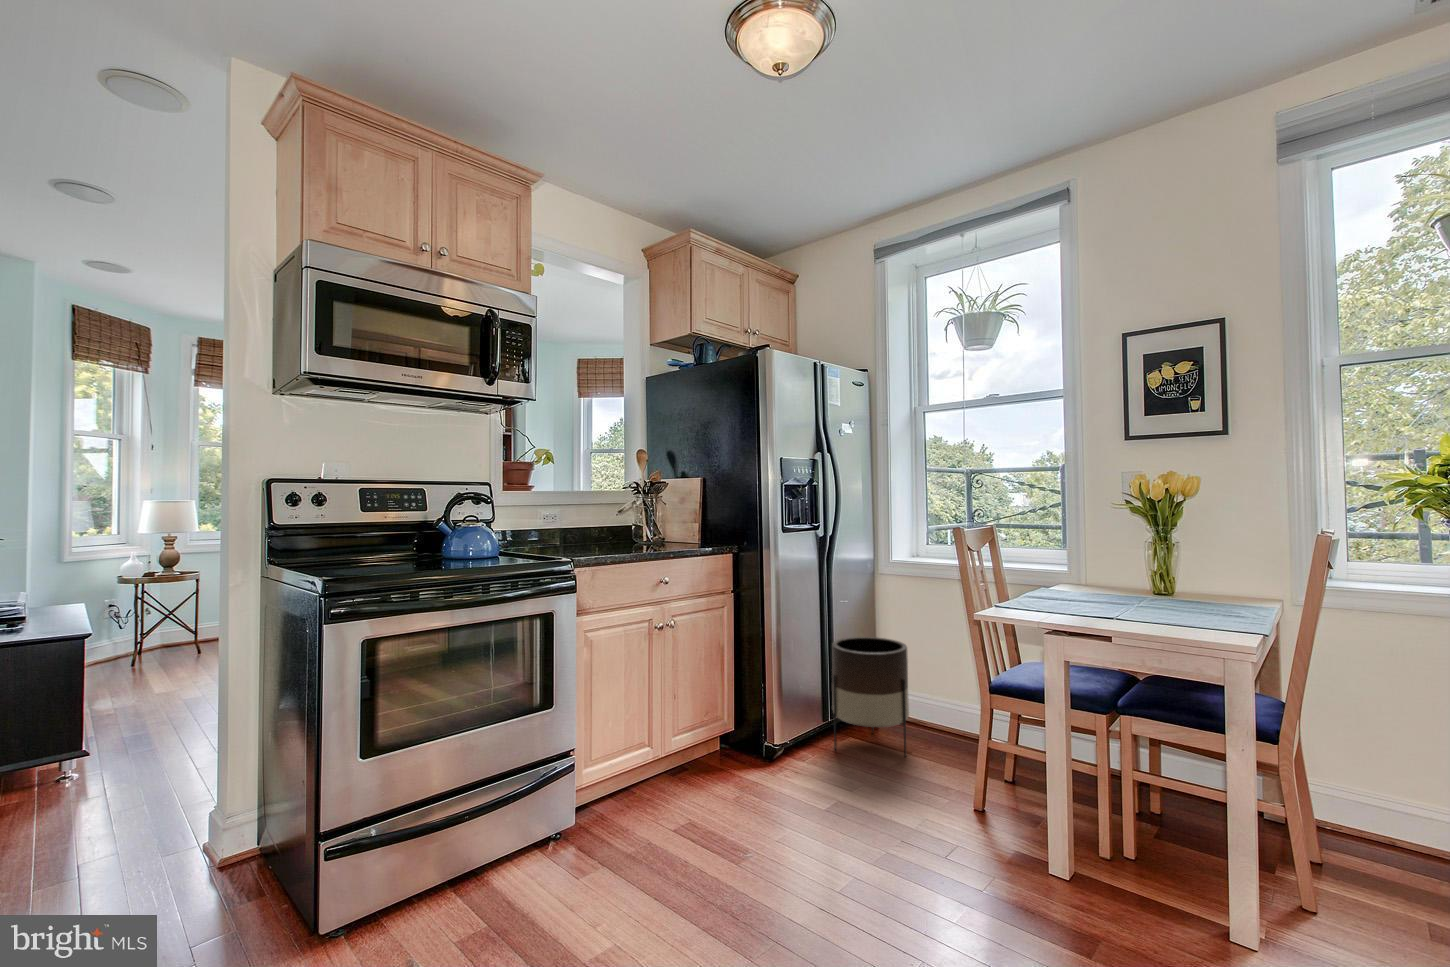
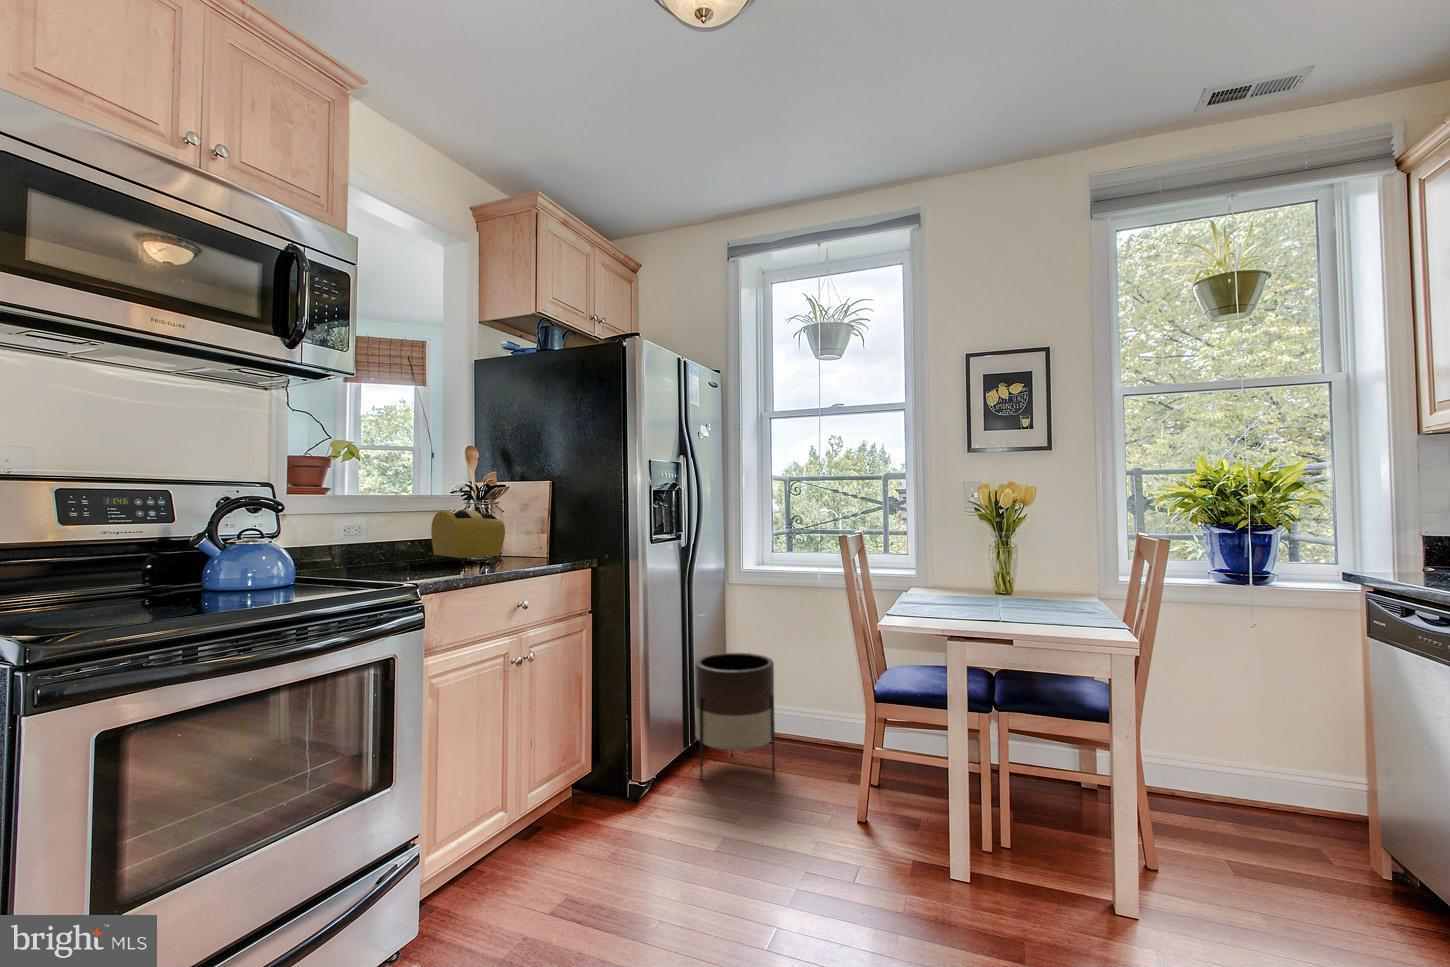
toaster: none [608,502,660,547] -> present [431,510,505,565]

